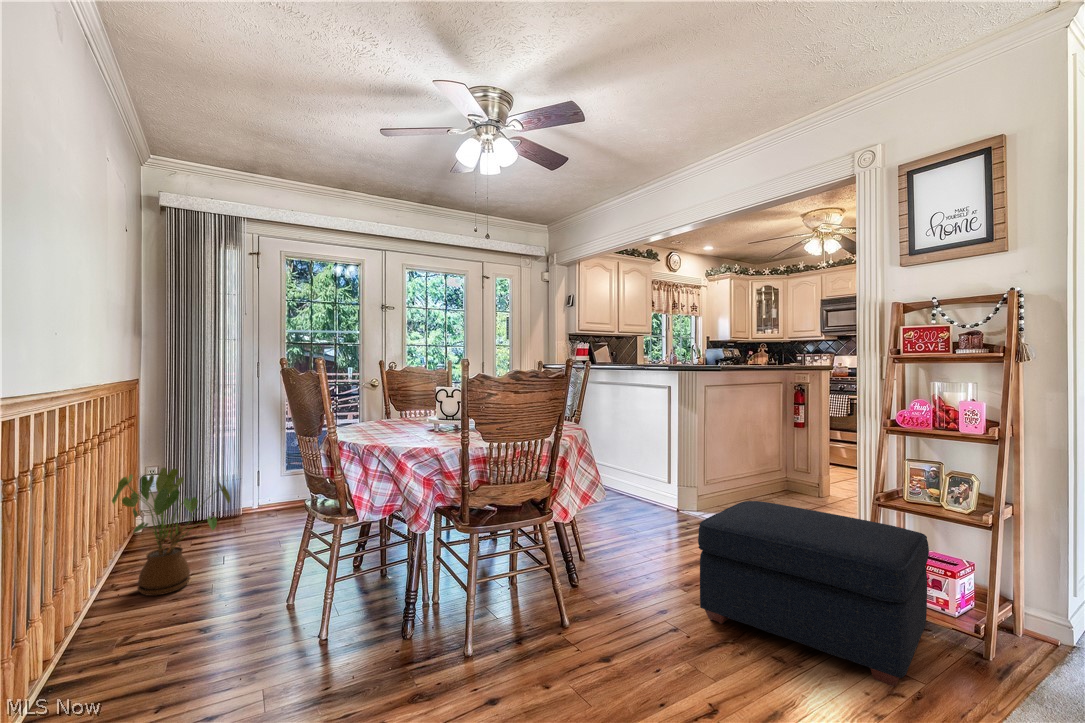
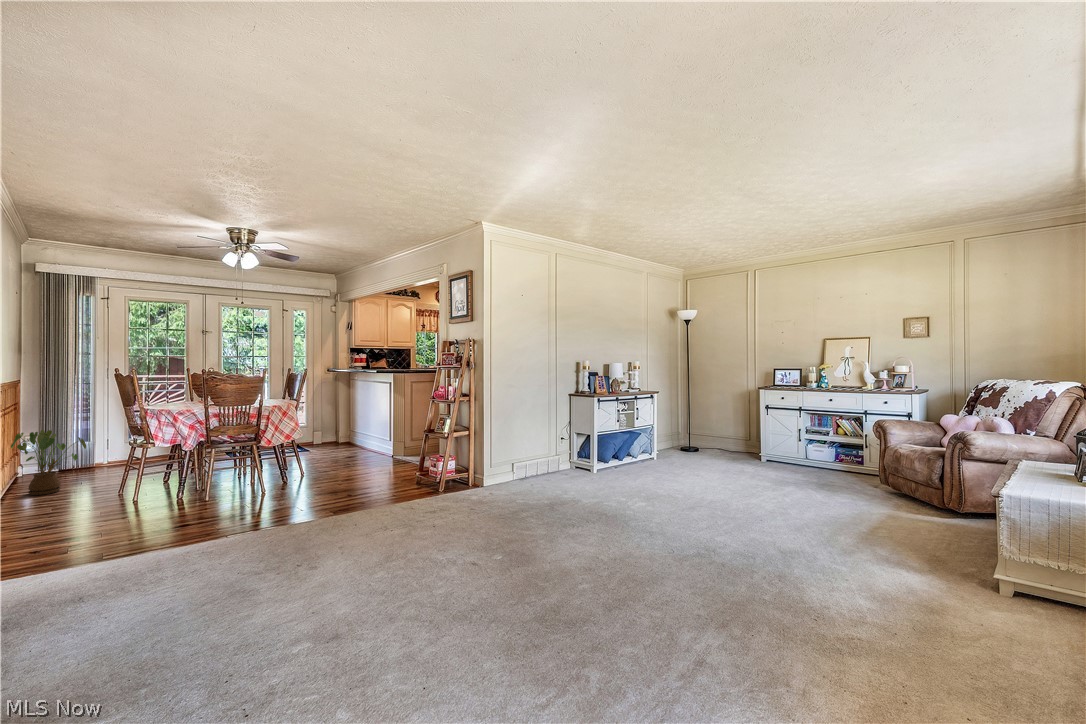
ottoman: present [698,501,929,687] -> none [333,436,427,496]

